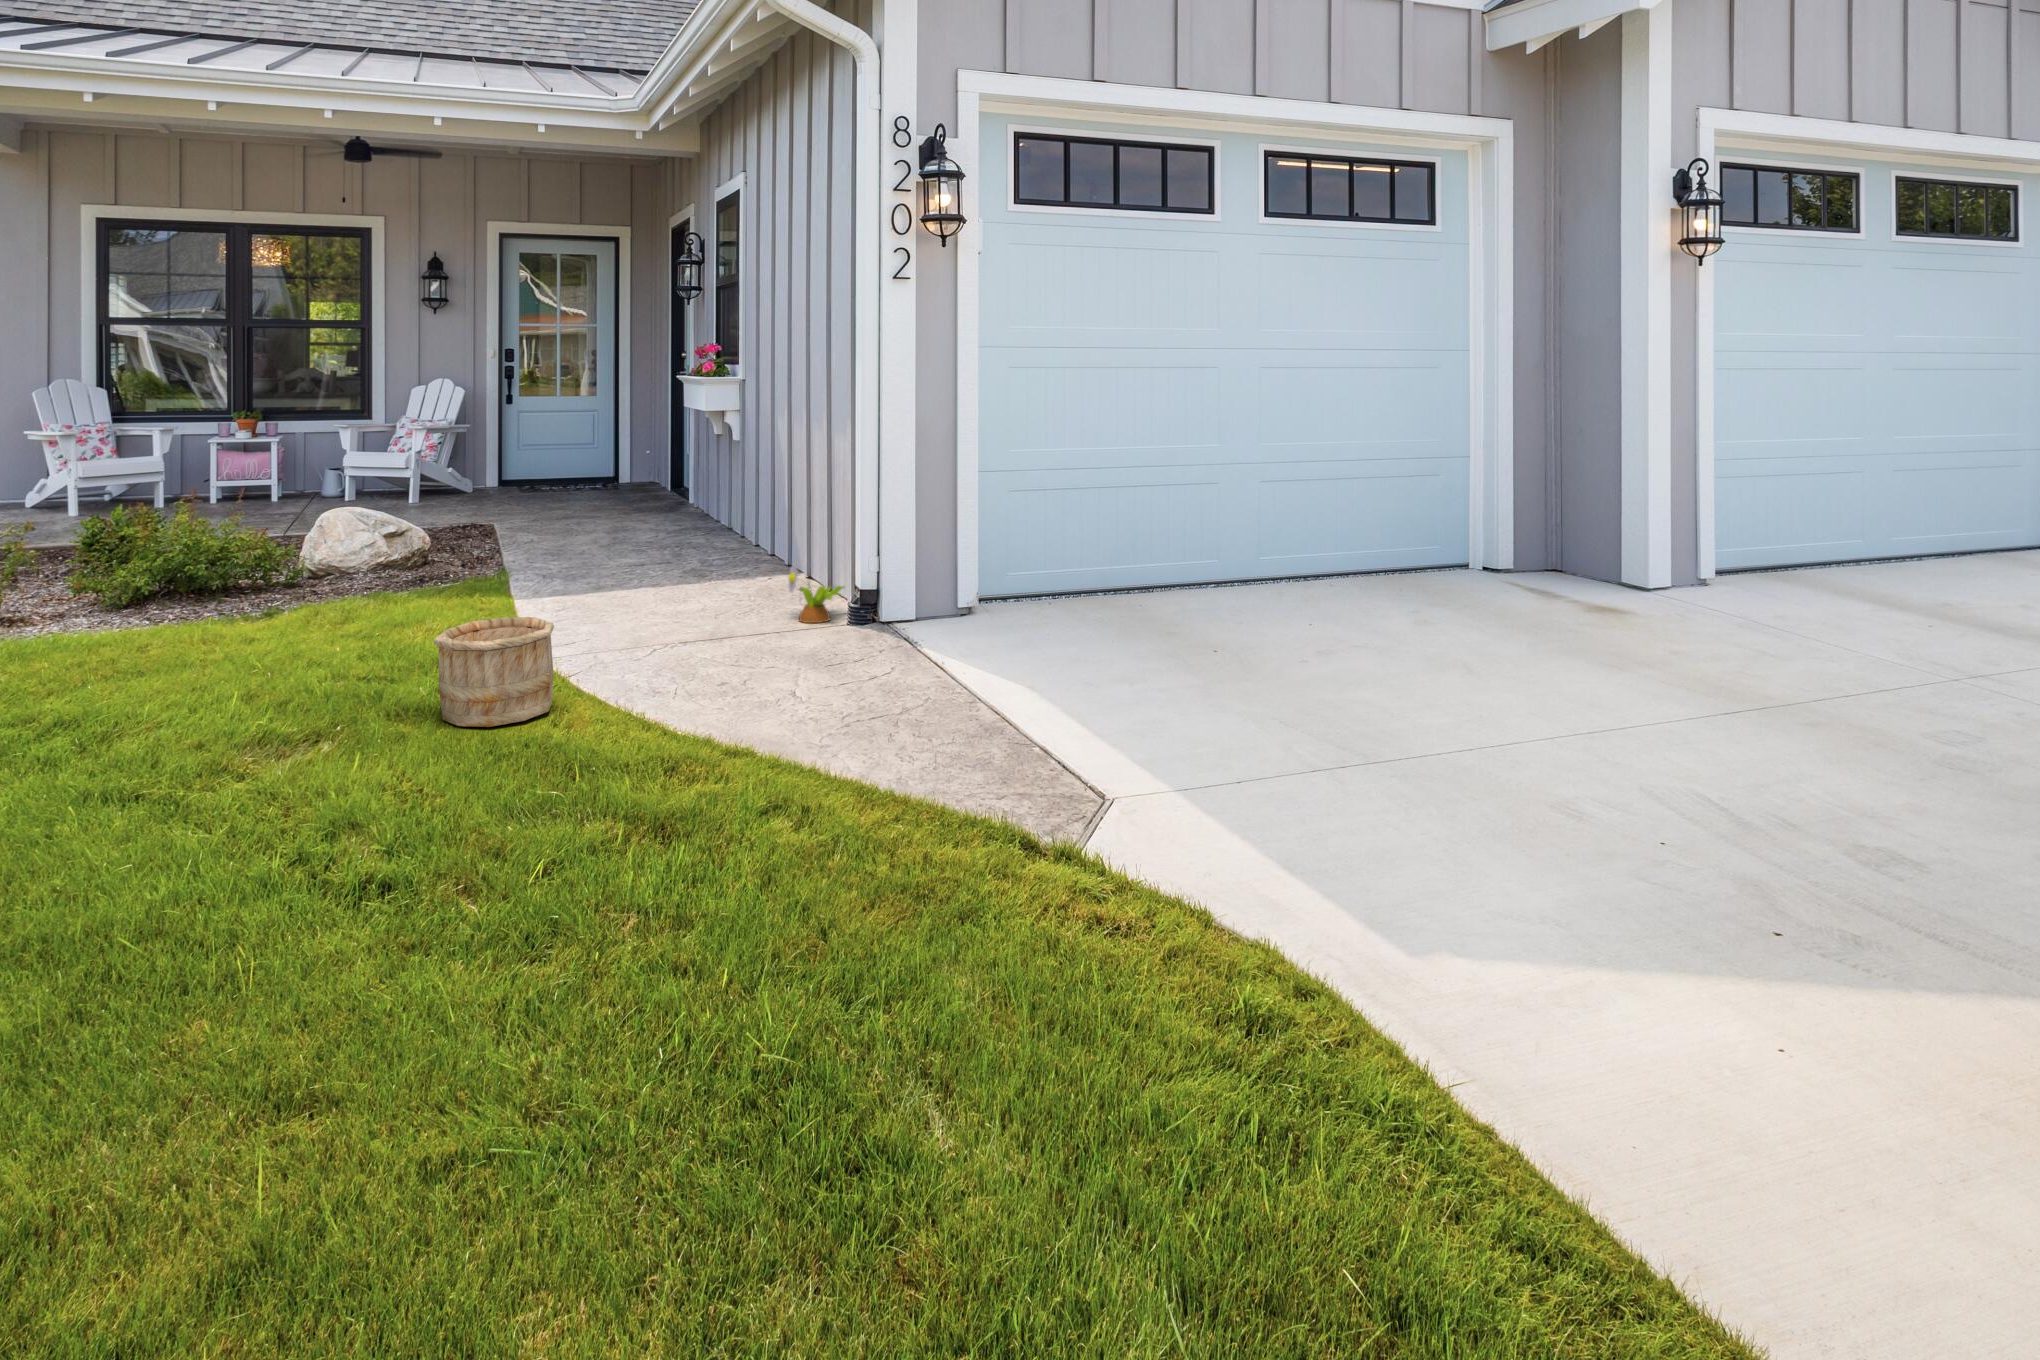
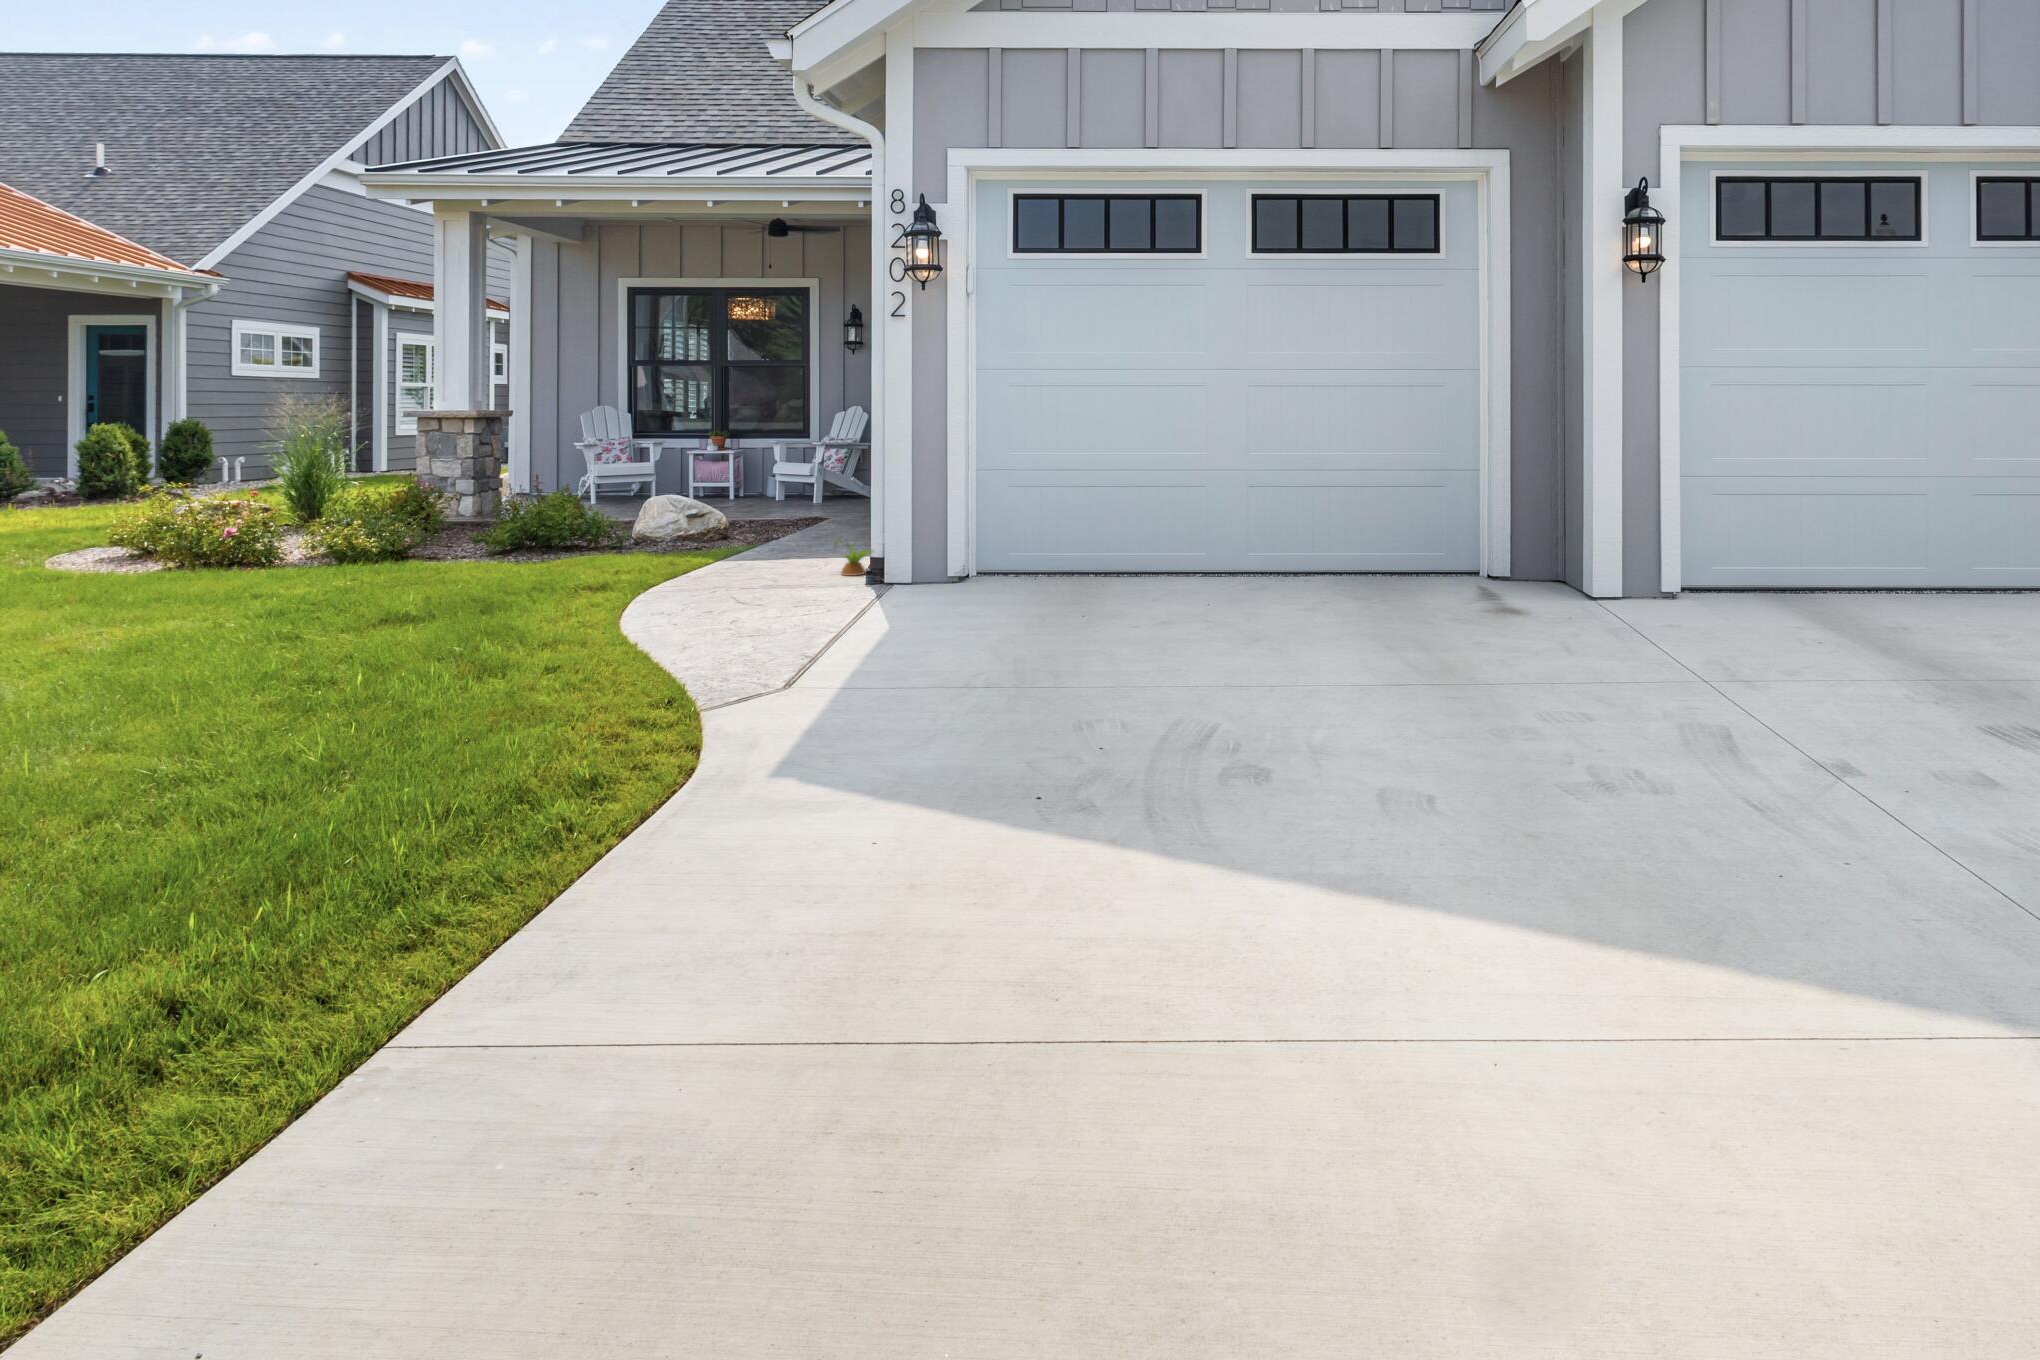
wooden bucket: present [434,617,554,727] -> none [508,541,585,604]

